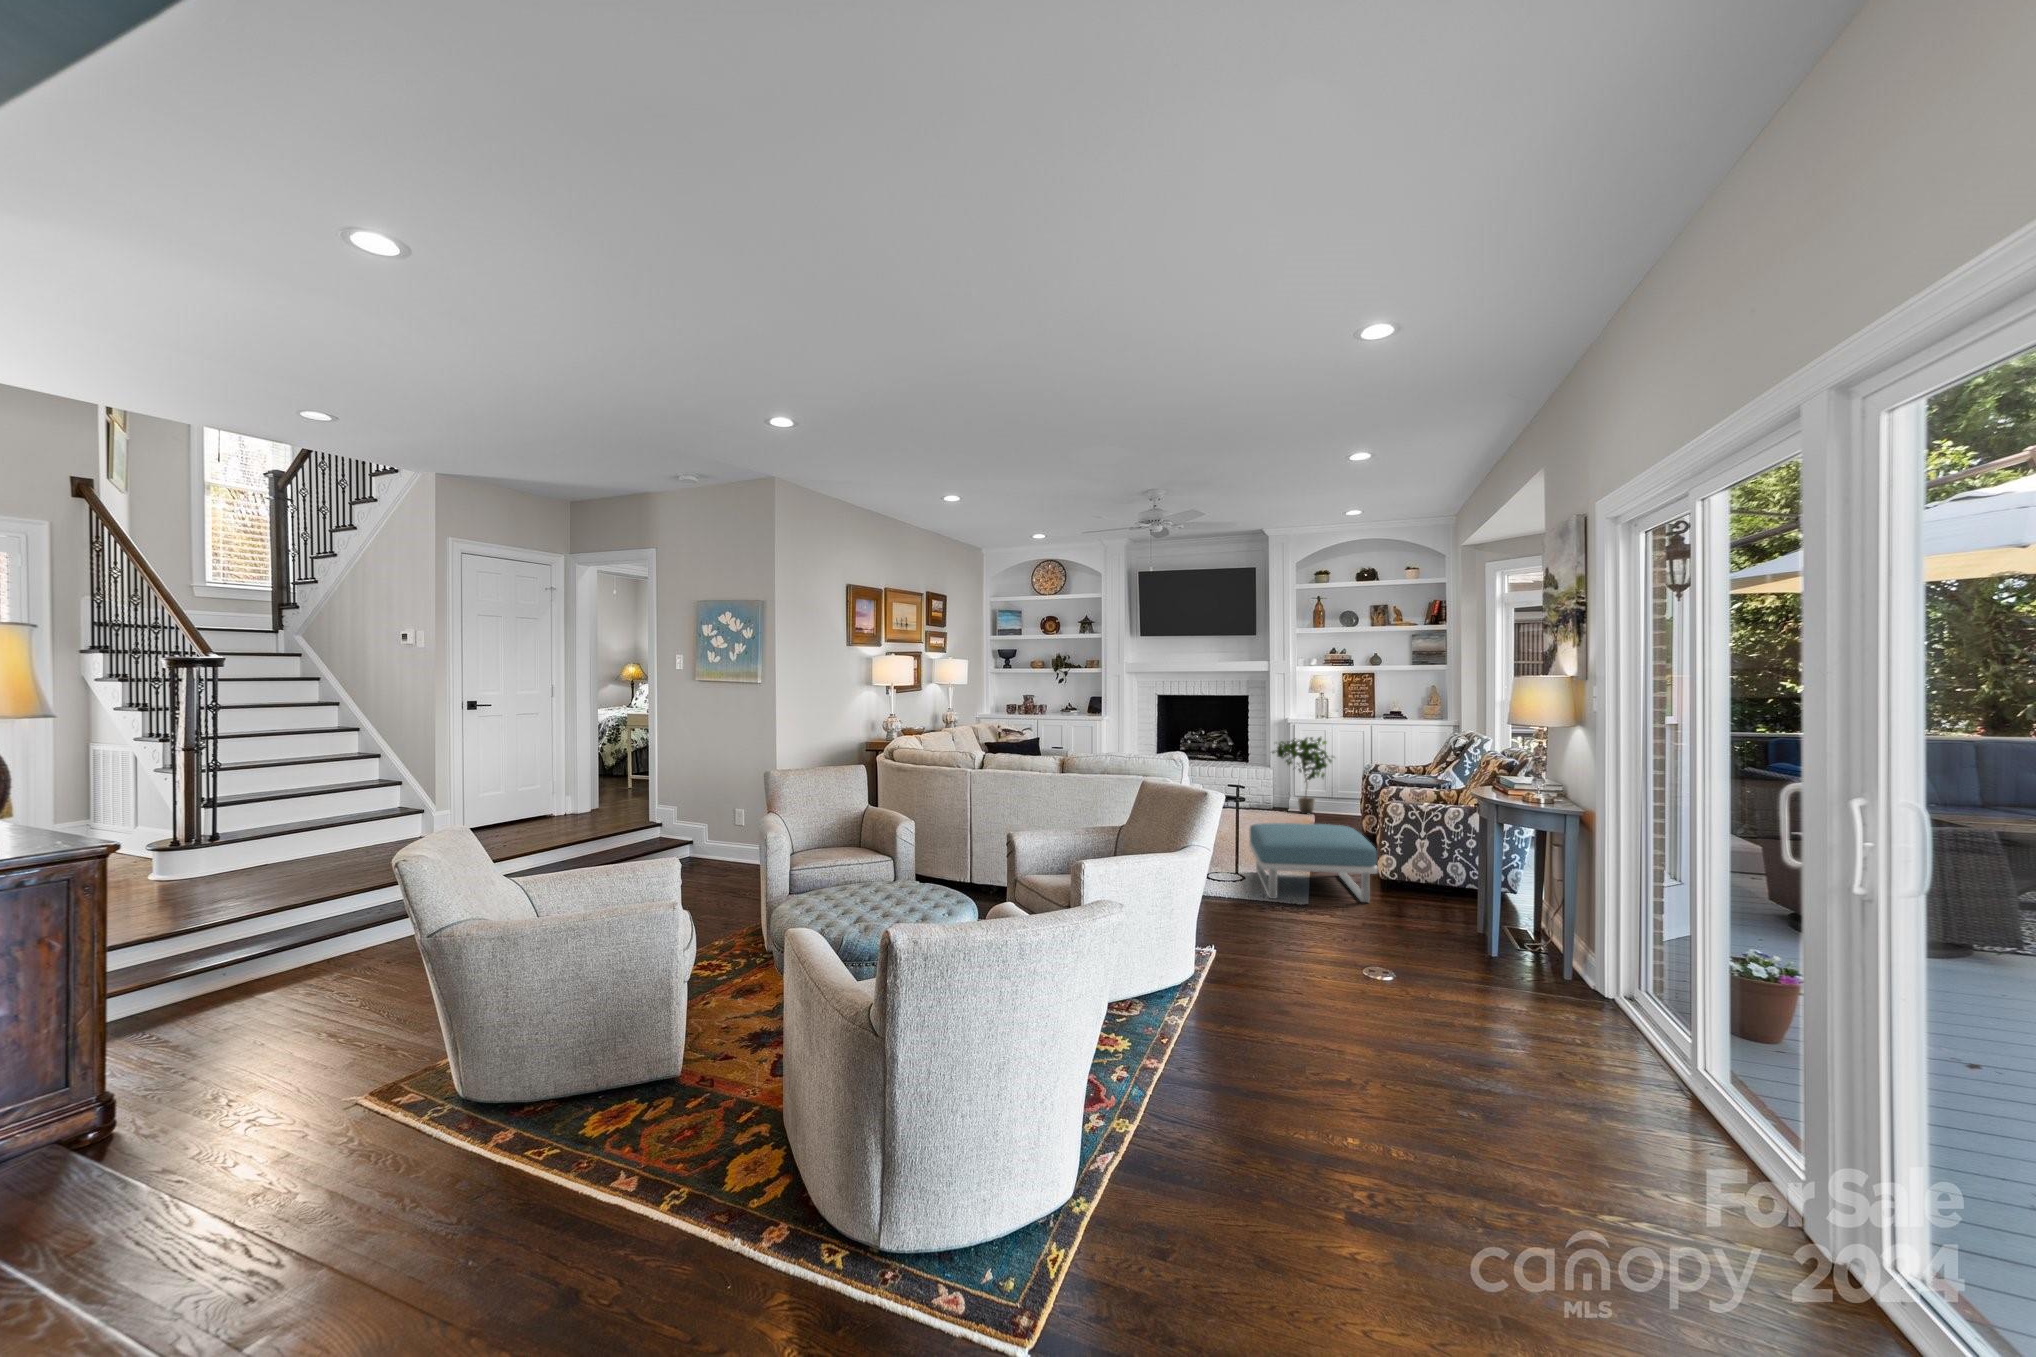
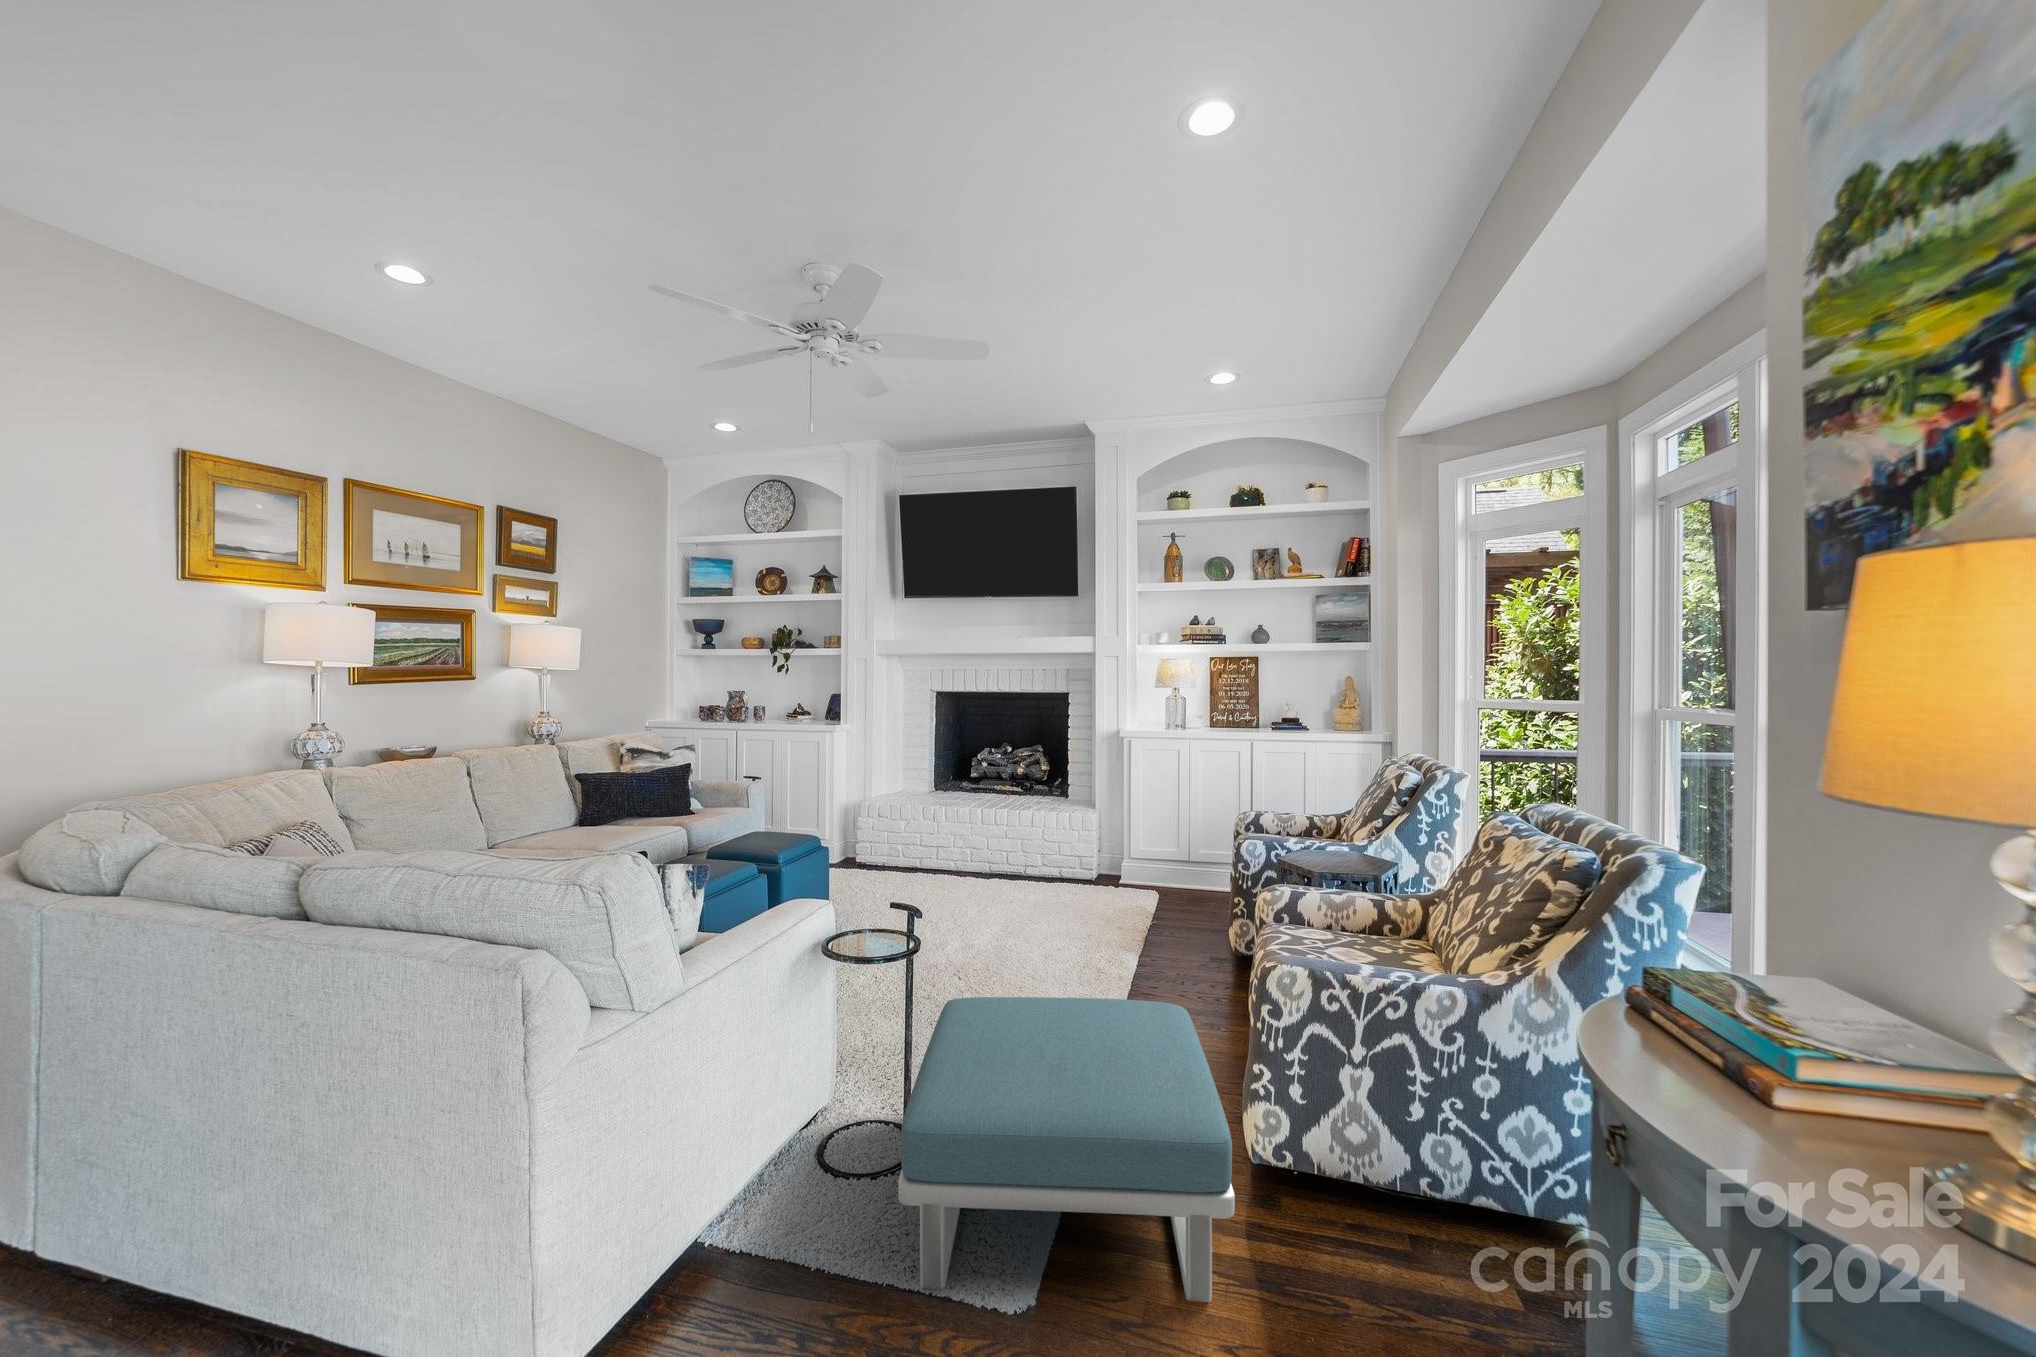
potted plant: present [1272,737,1332,814] -> none [1086,759,1194,892]

